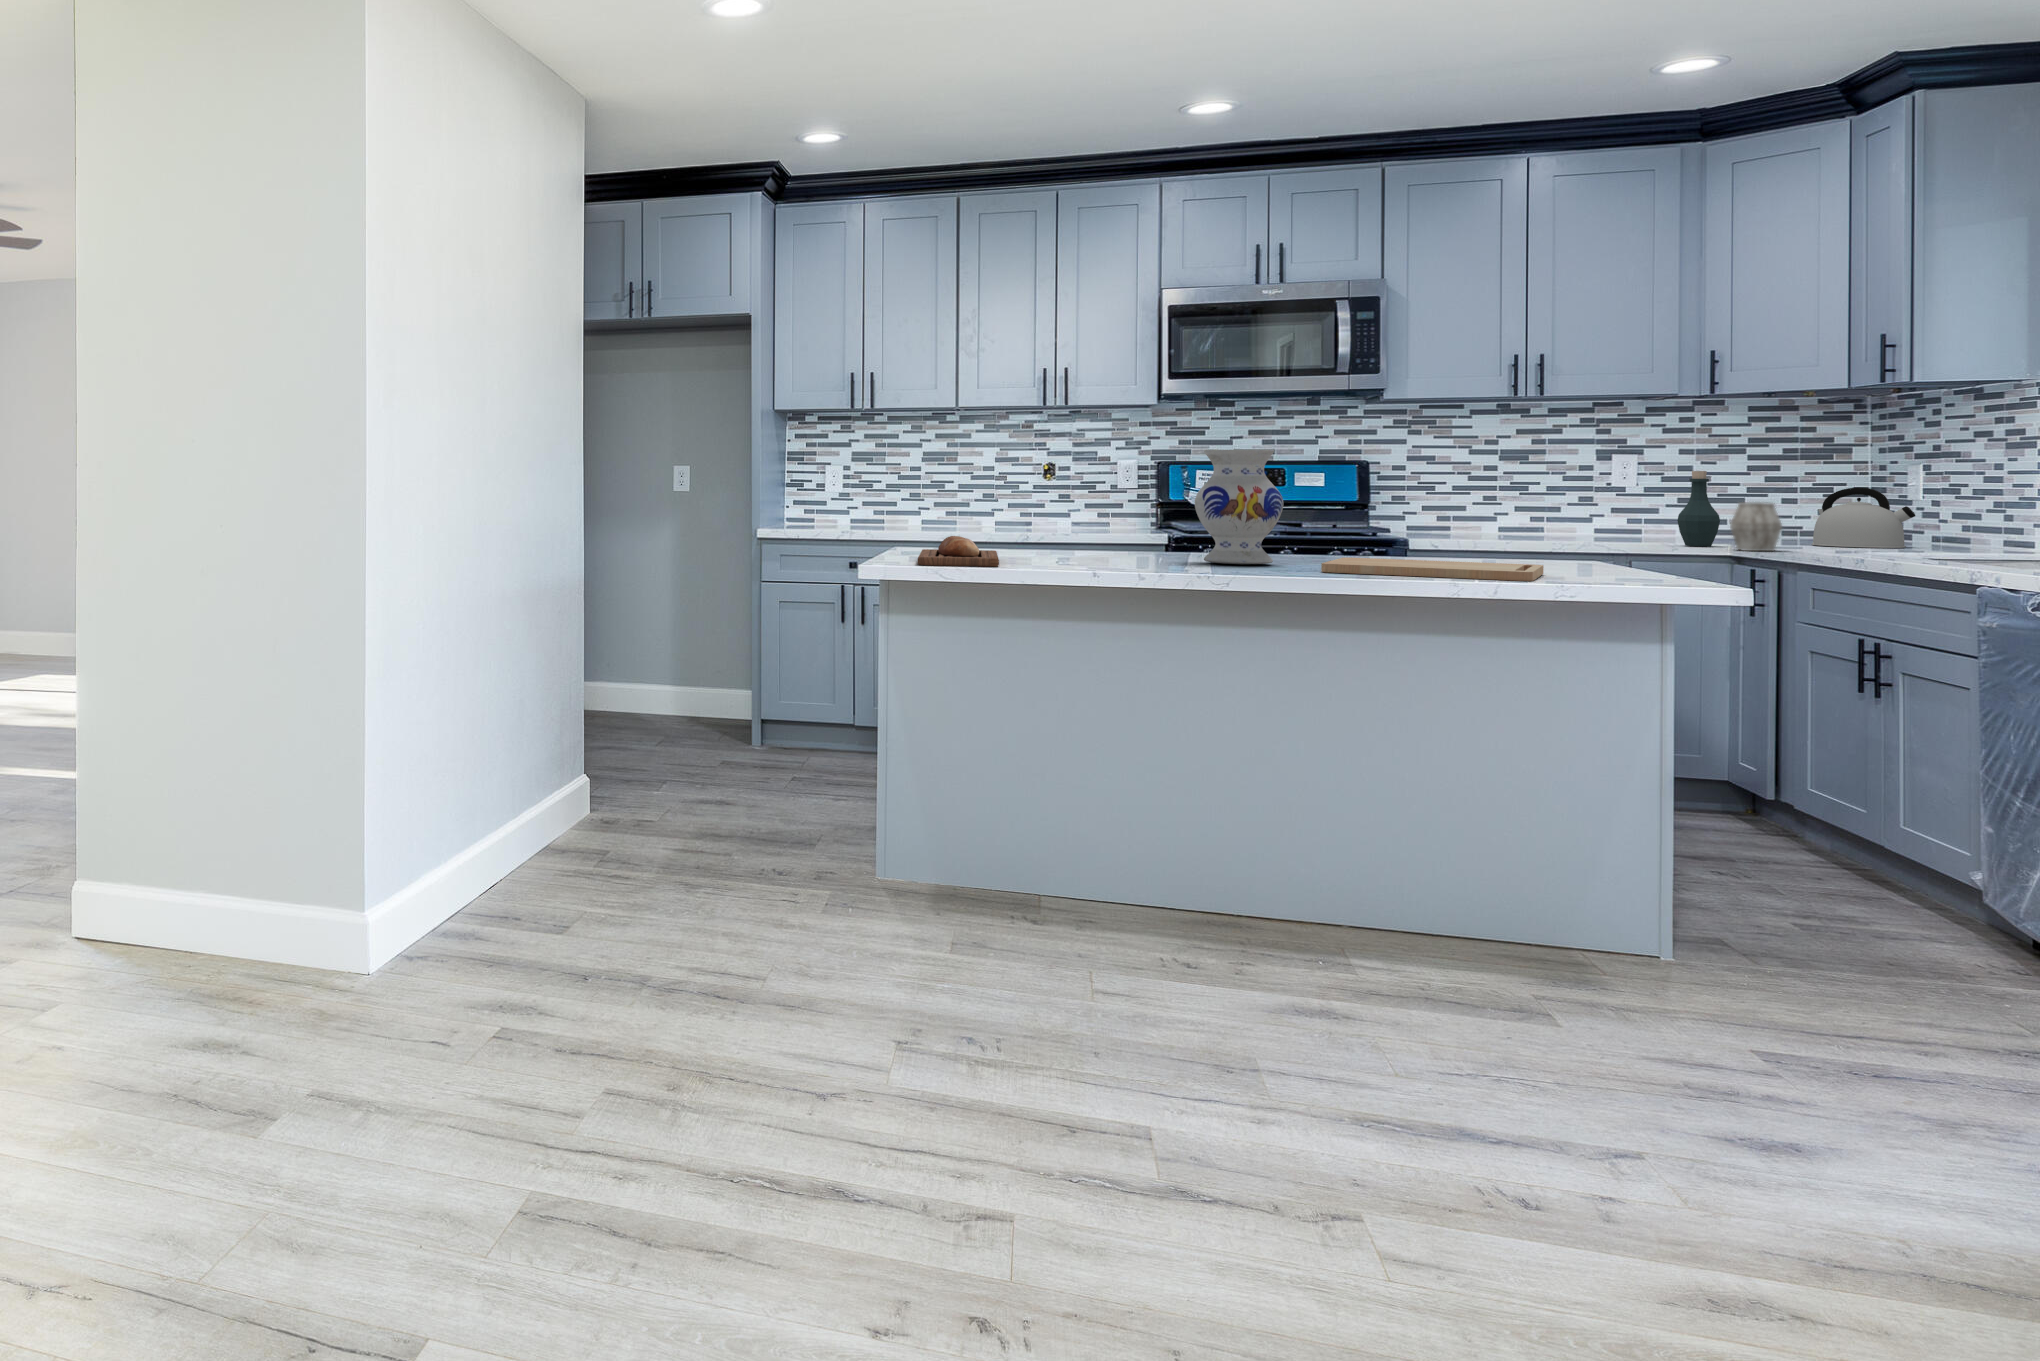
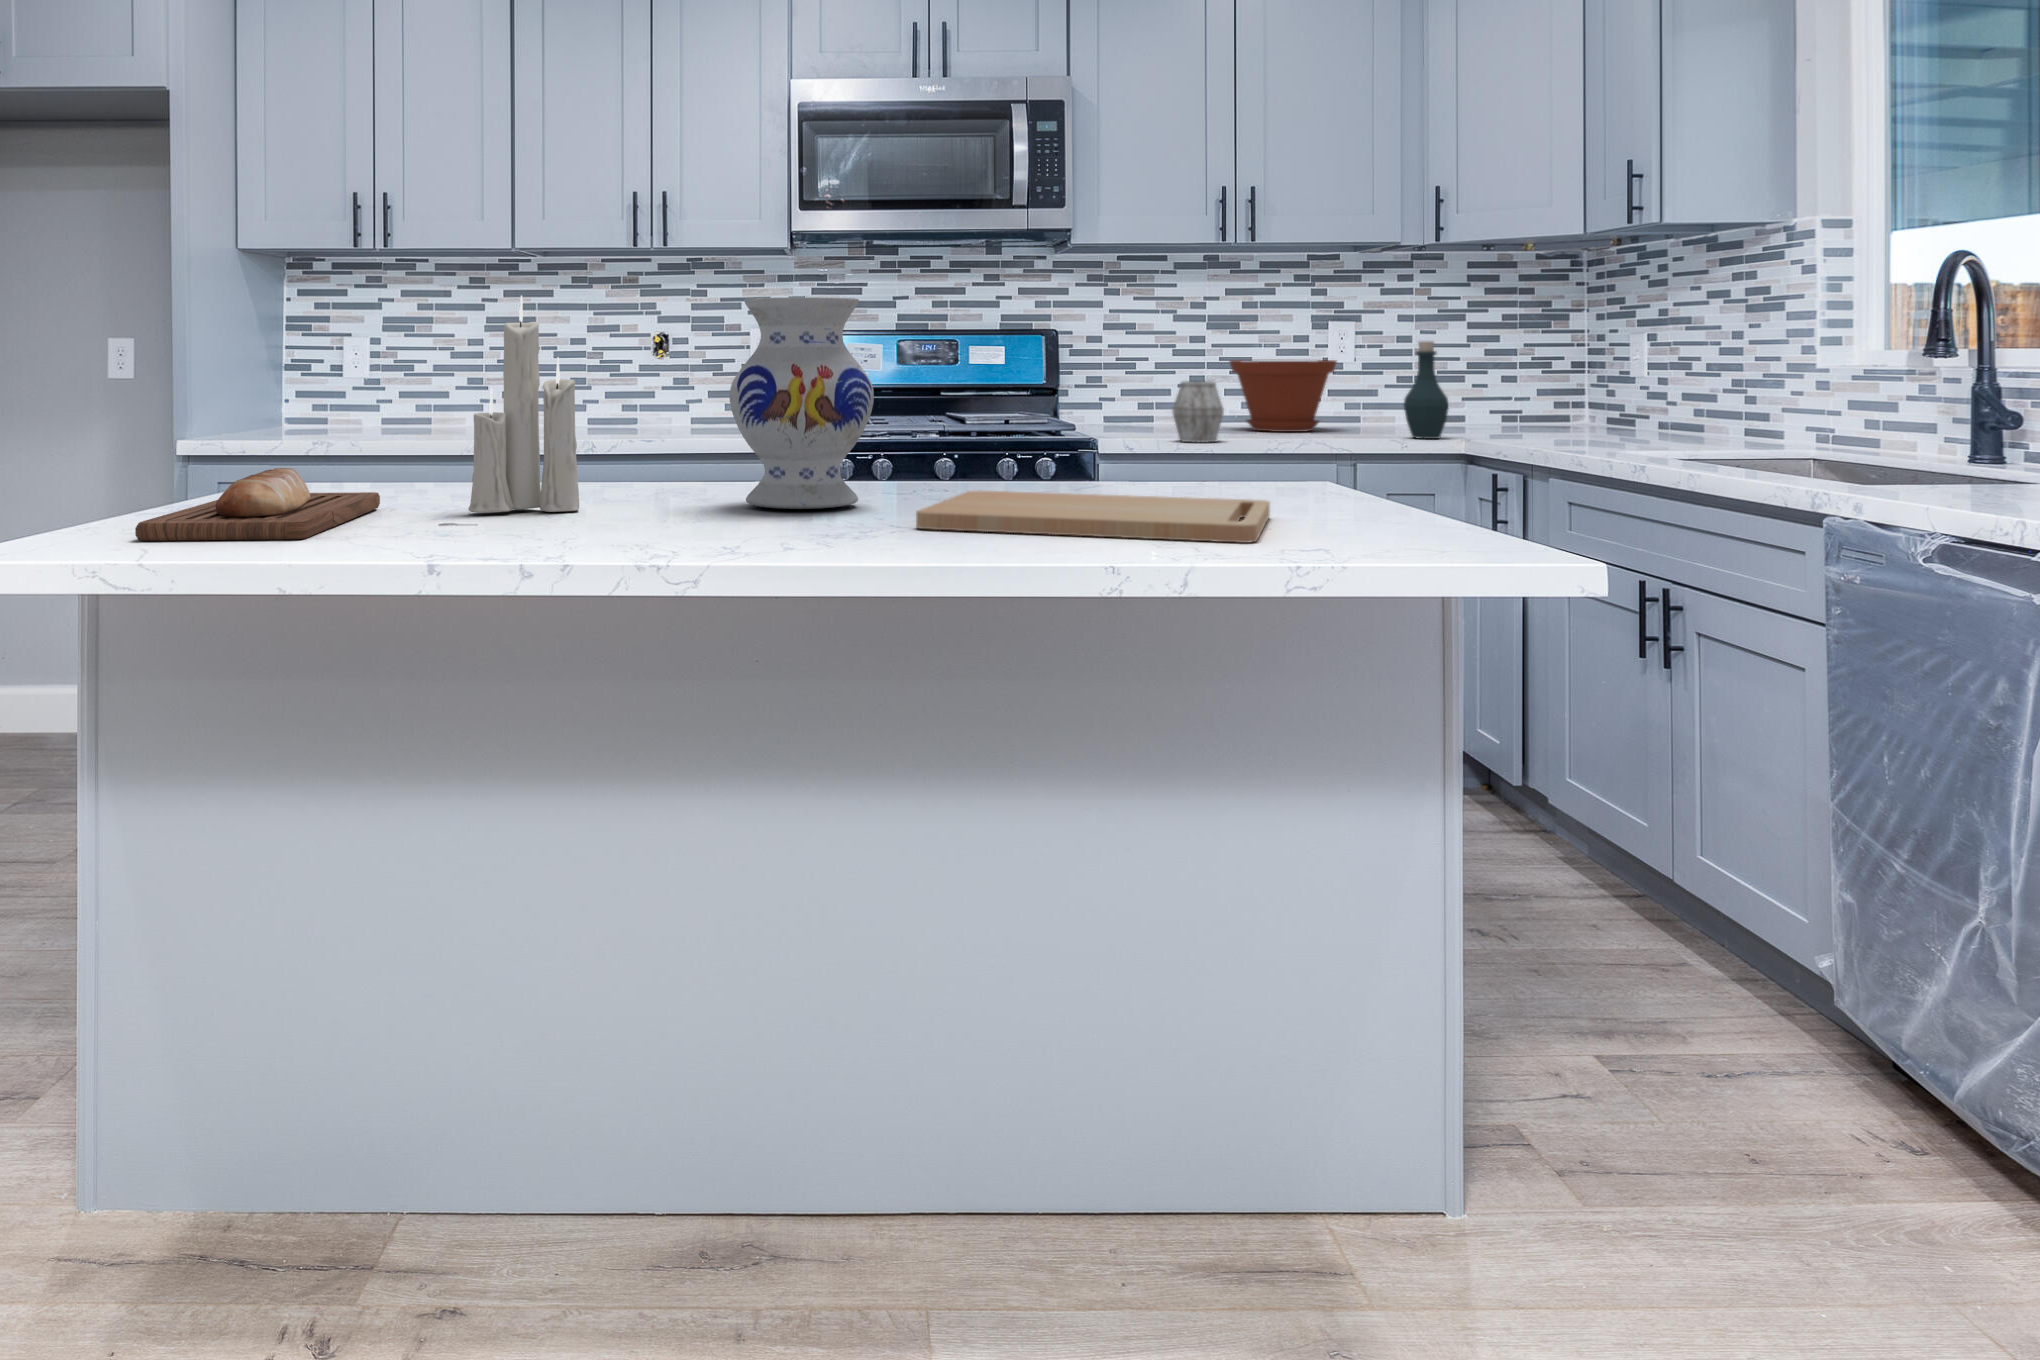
candle: none [1051,443,1111,562] -> present [468,296,579,513]
plant pot: none [1518,484,1619,541] -> present [1230,360,1336,432]
kettle: present [1812,487,1915,548] -> none [1536,362,1640,436]
mug: present [1730,502,1782,551] -> present [1173,381,1224,442]

